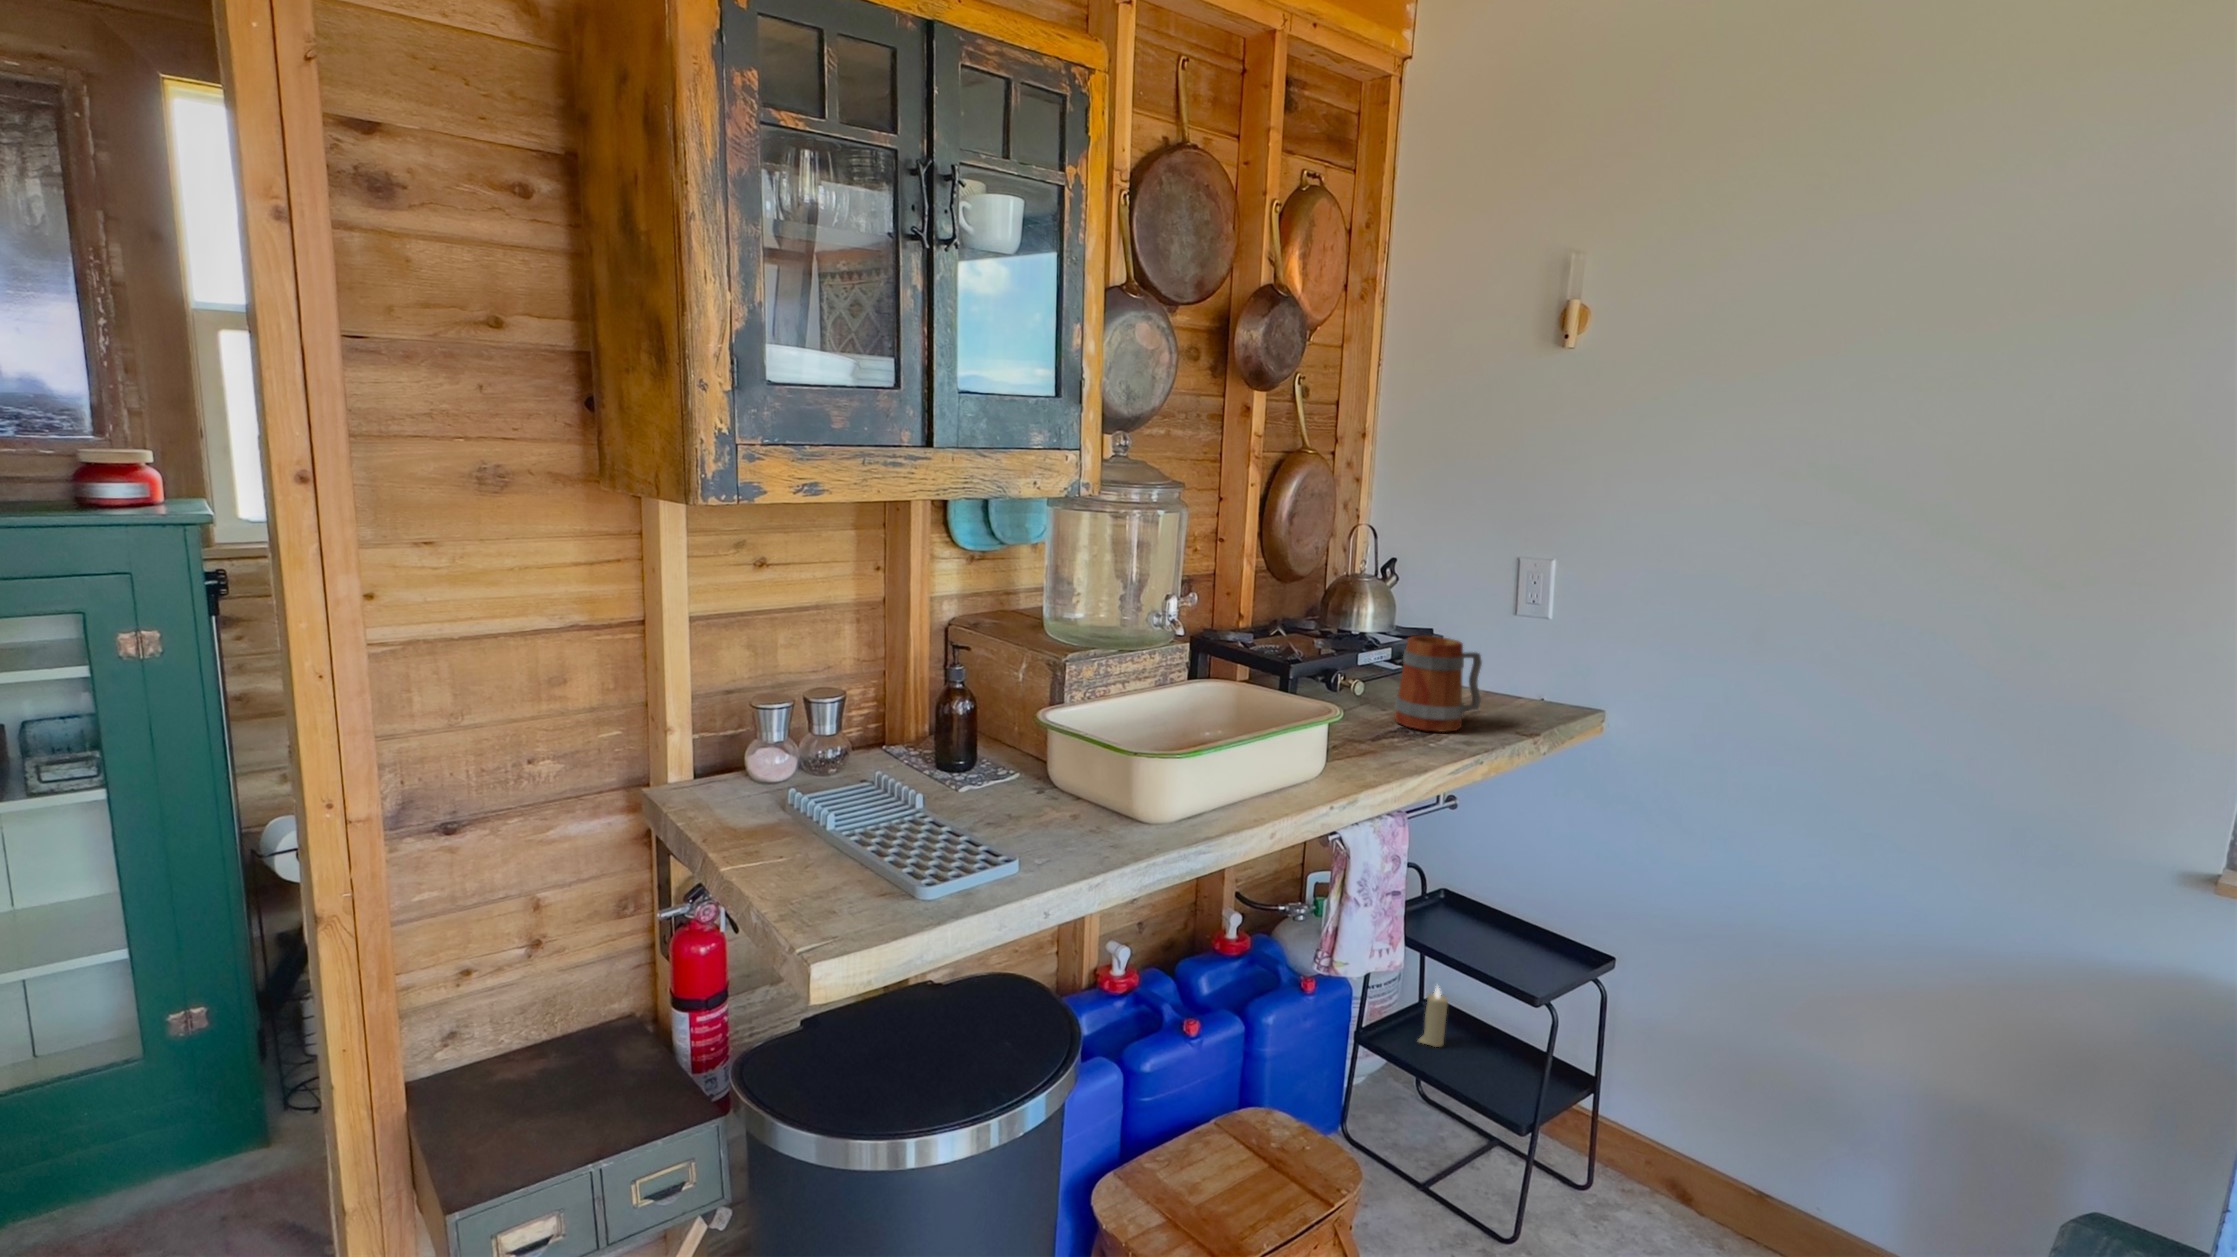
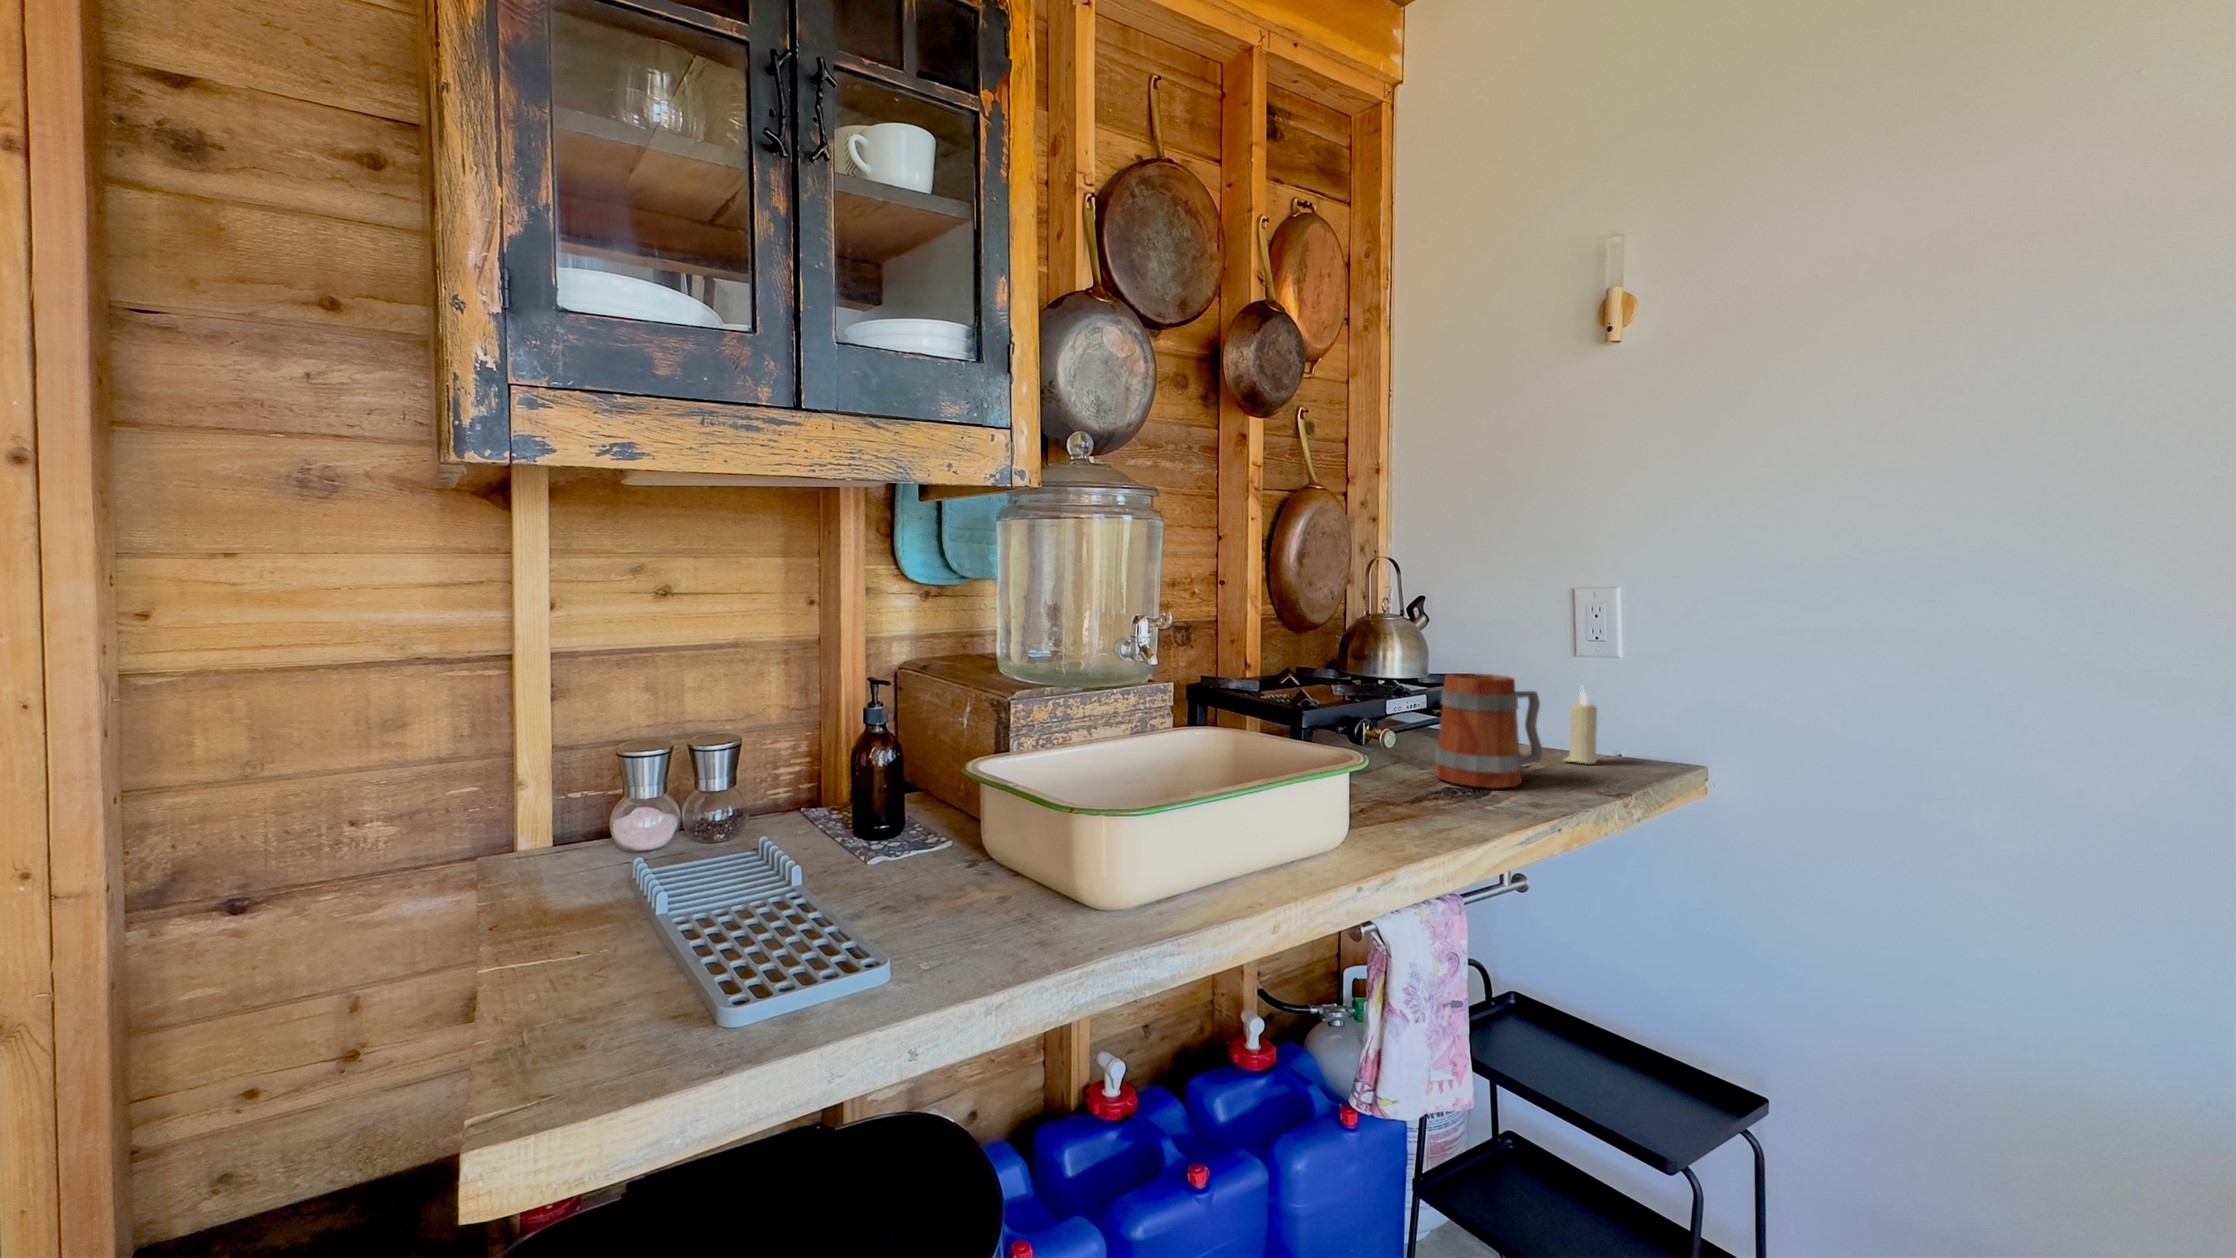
candle: present [1418,986,1448,1047] -> present [1565,689,1597,764]

